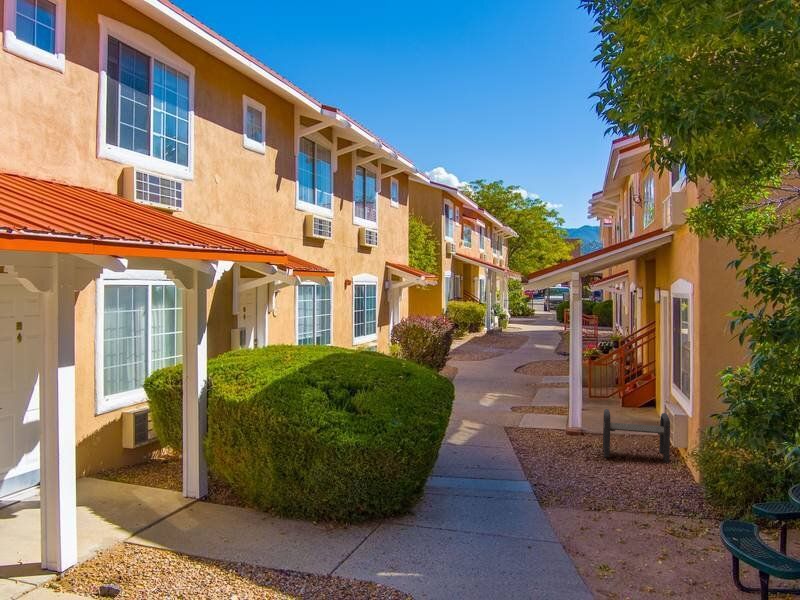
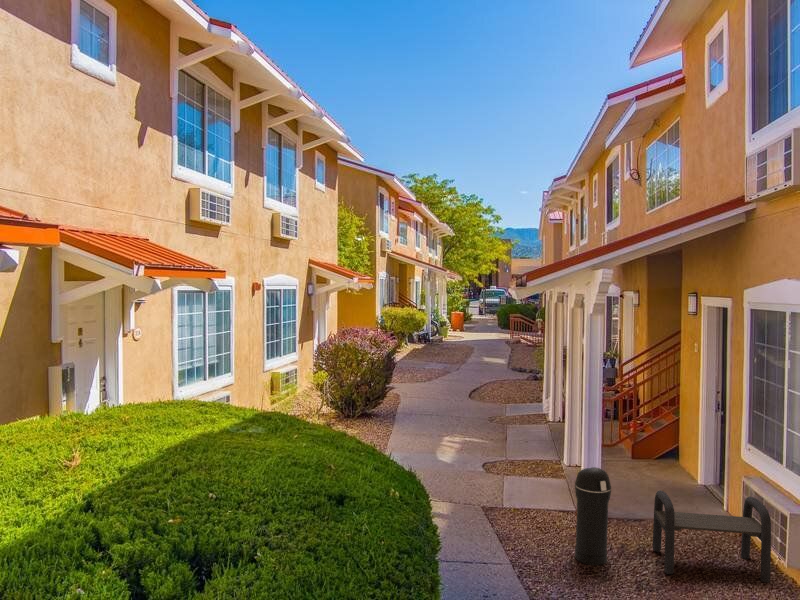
trash can: none [551,393,573,453] -> present [575,467,611,565]

